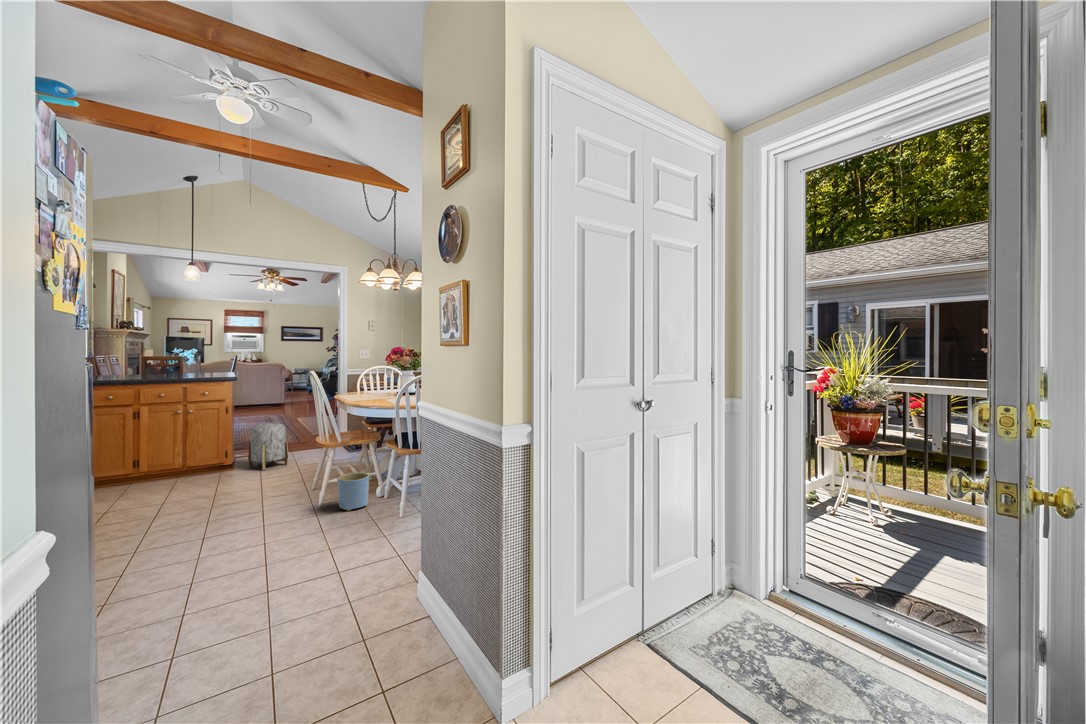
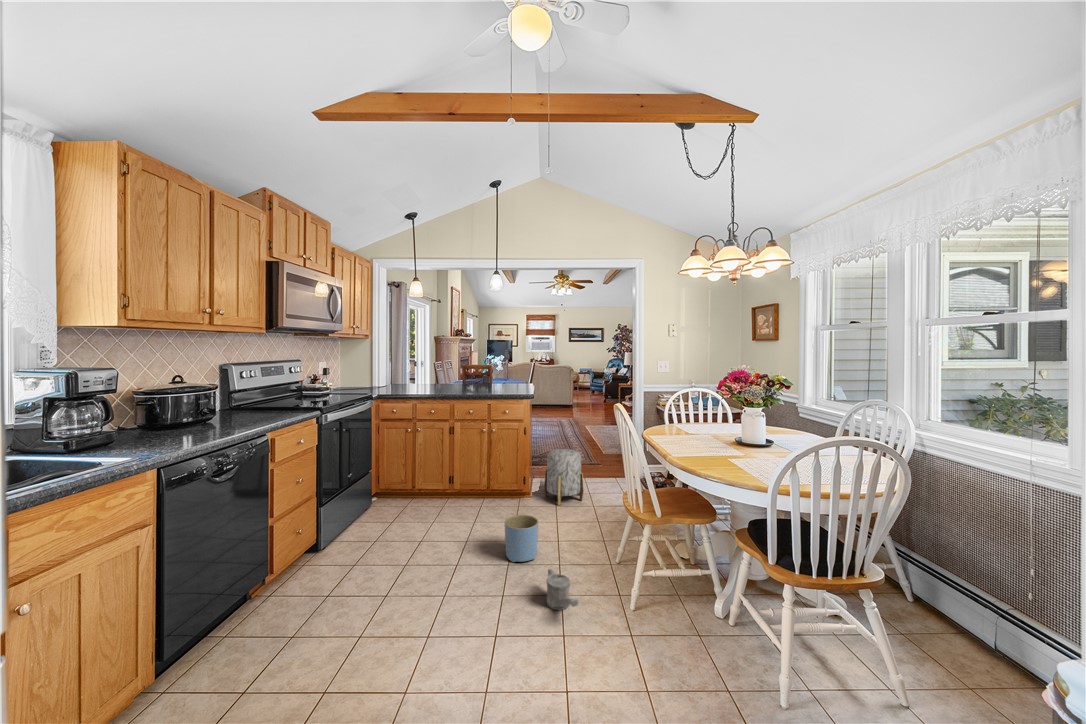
planter: present [337,473,369,511] -> present [505,515,539,562]
watering can: none [249,494,276,517] -> present [547,569,579,610]

